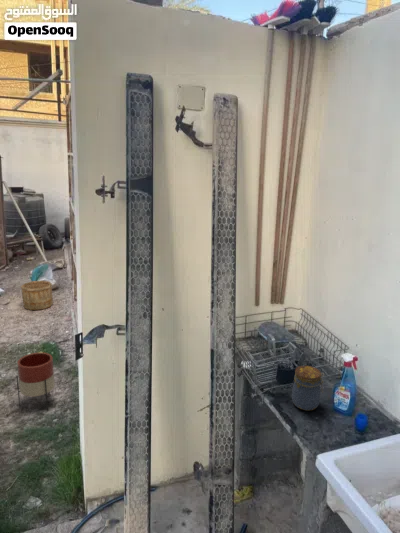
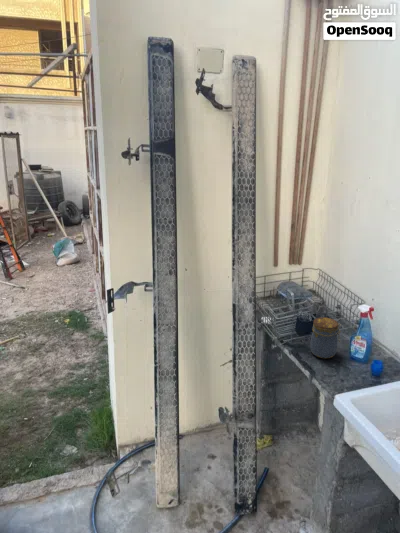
wooden bucket: present [21,281,53,310] -> none [44,254,76,282]
planter: present [16,352,55,411] -> none [47,318,83,372]

